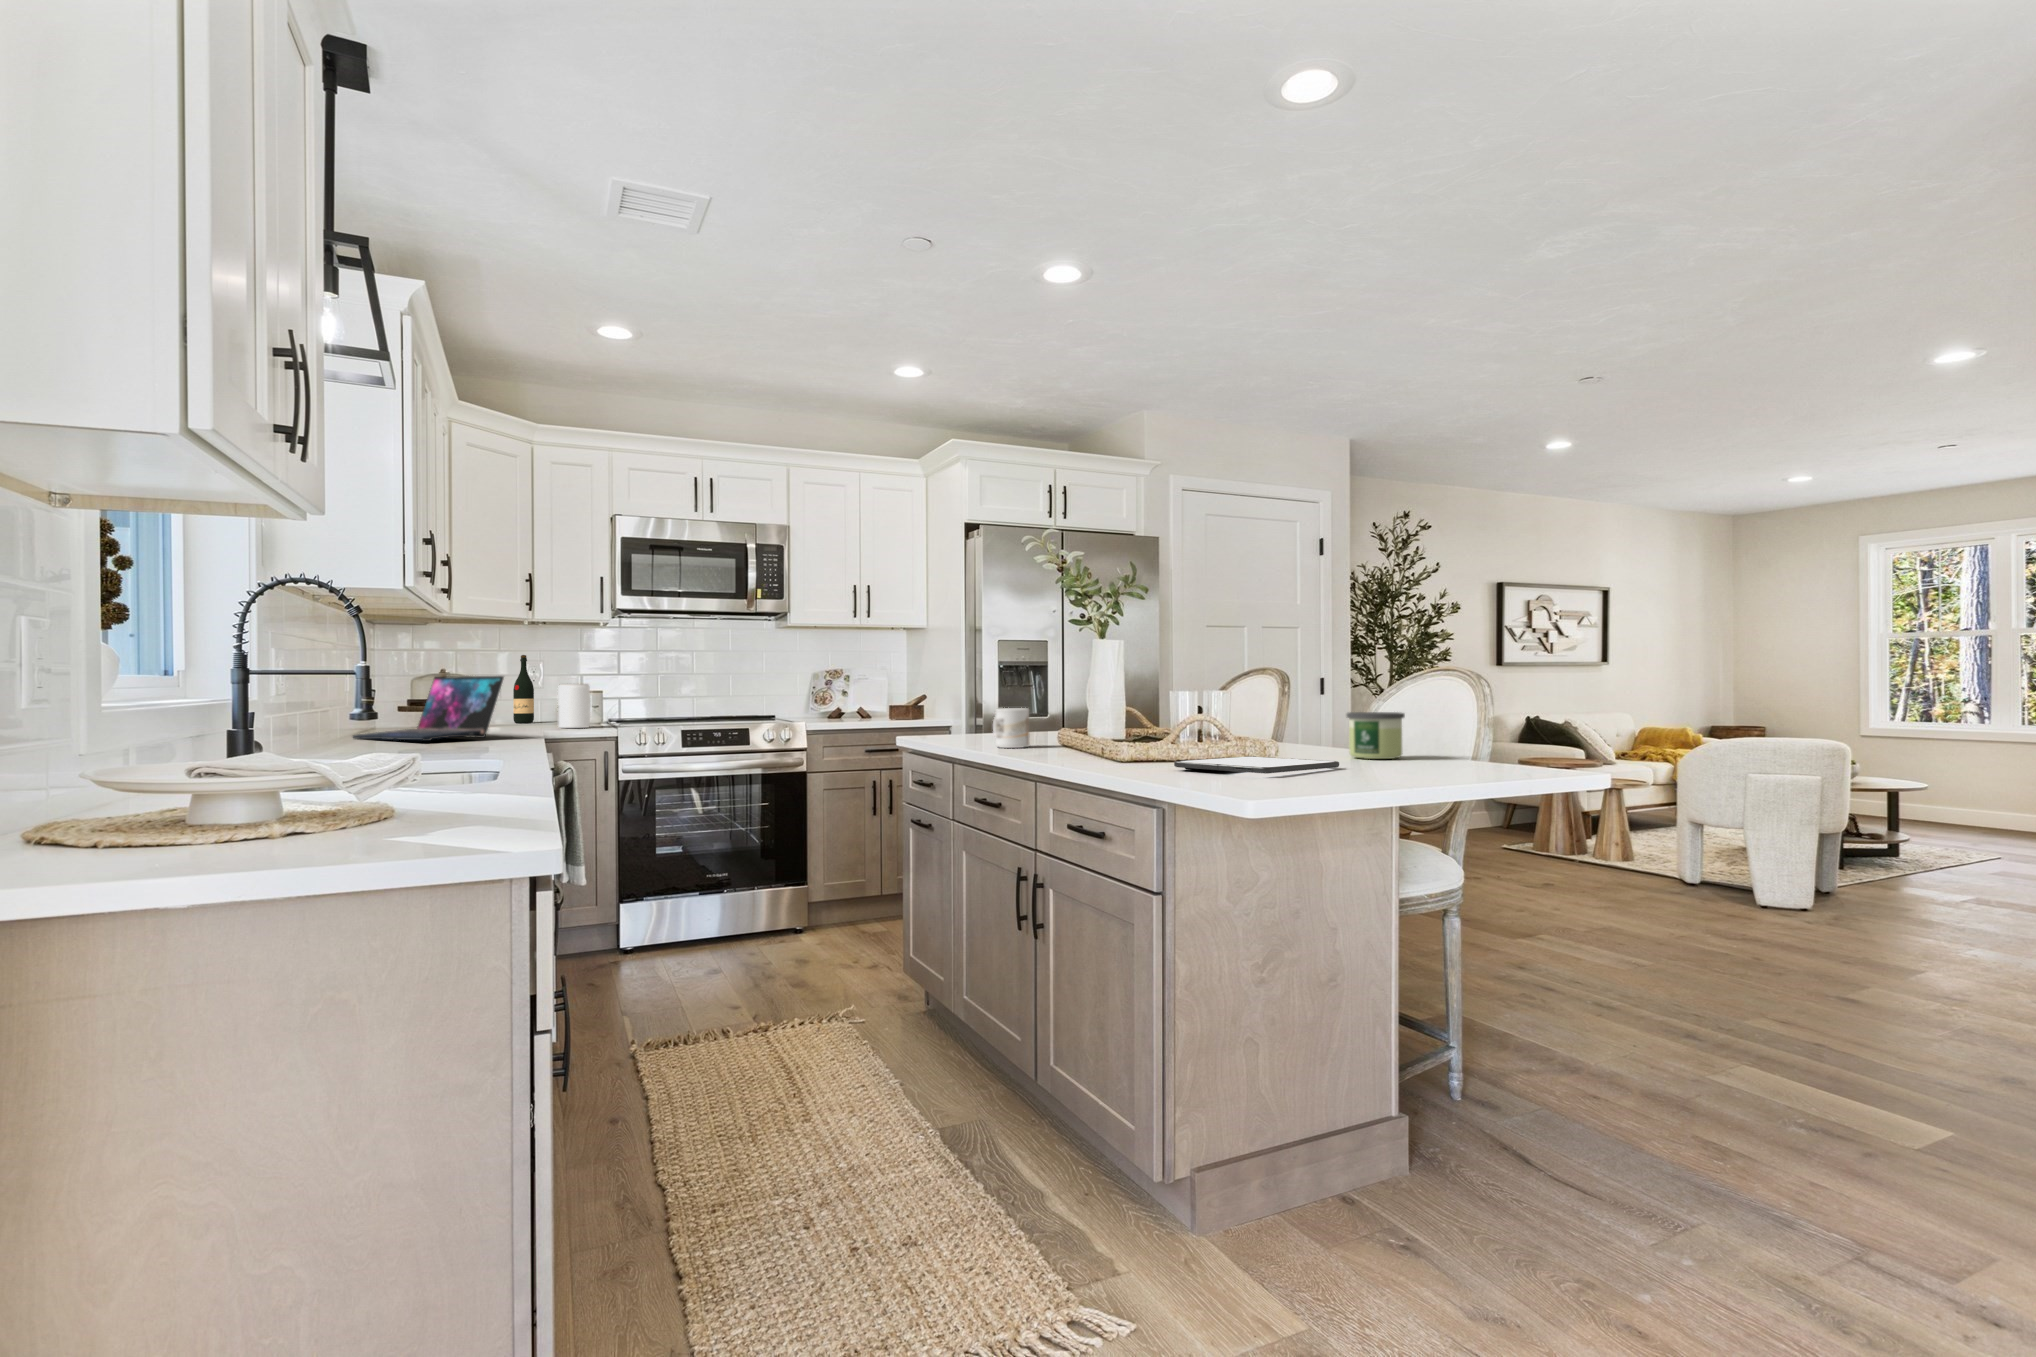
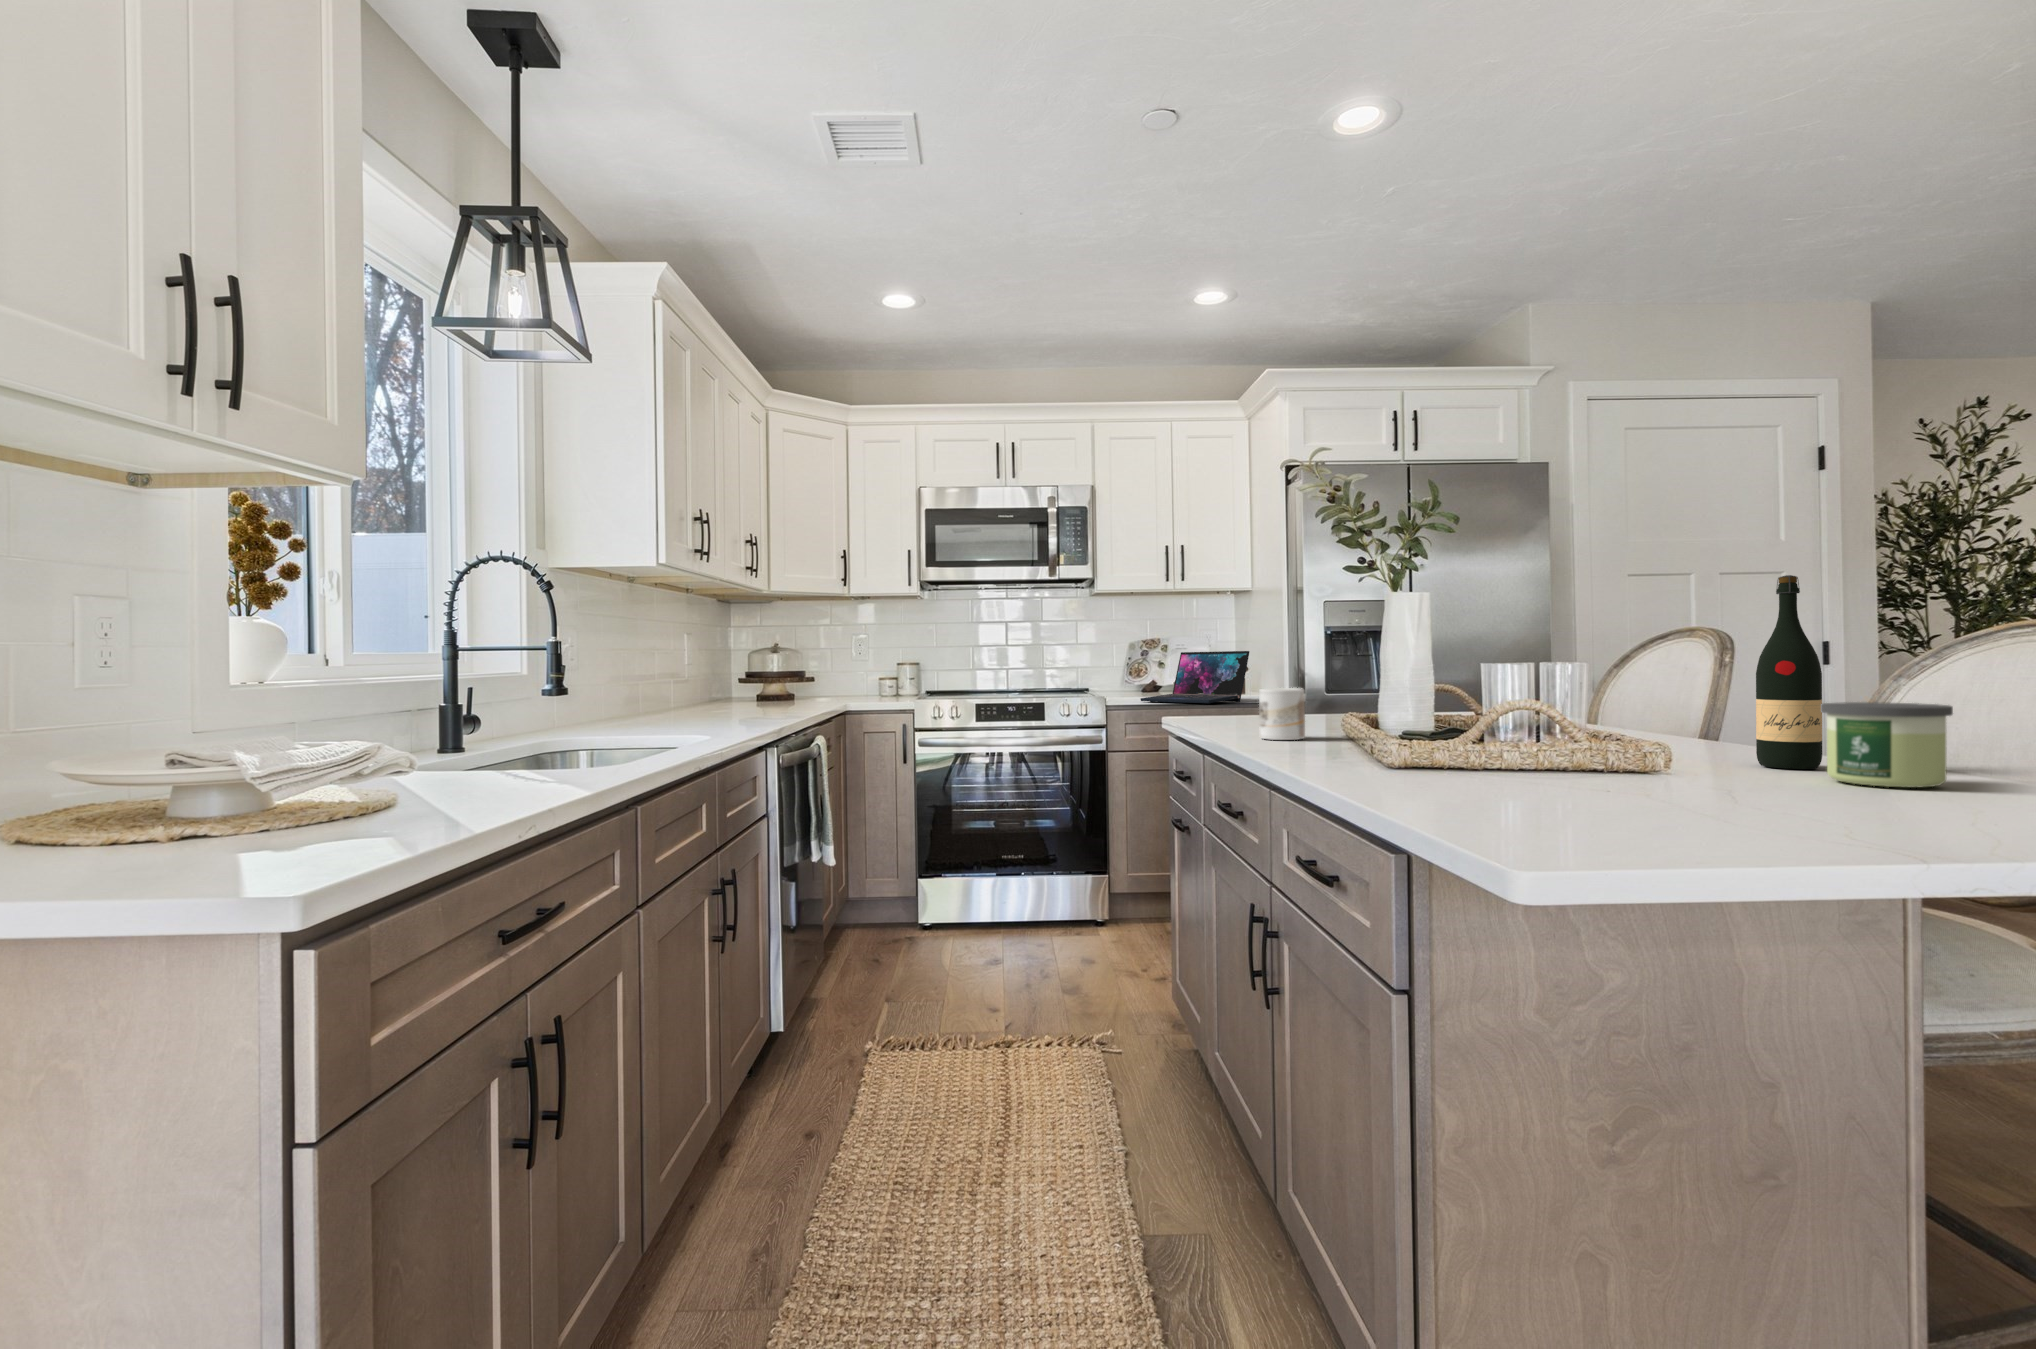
wine bottle: present [513,655,534,723] -> present [1756,575,1822,769]
laptop: present [353,676,504,741] -> present [1141,651,1249,704]
jar: present [558,684,590,728] -> none [864,659,893,702]
tablet: present [1174,756,1339,774] -> none [1459,774,1789,815]

